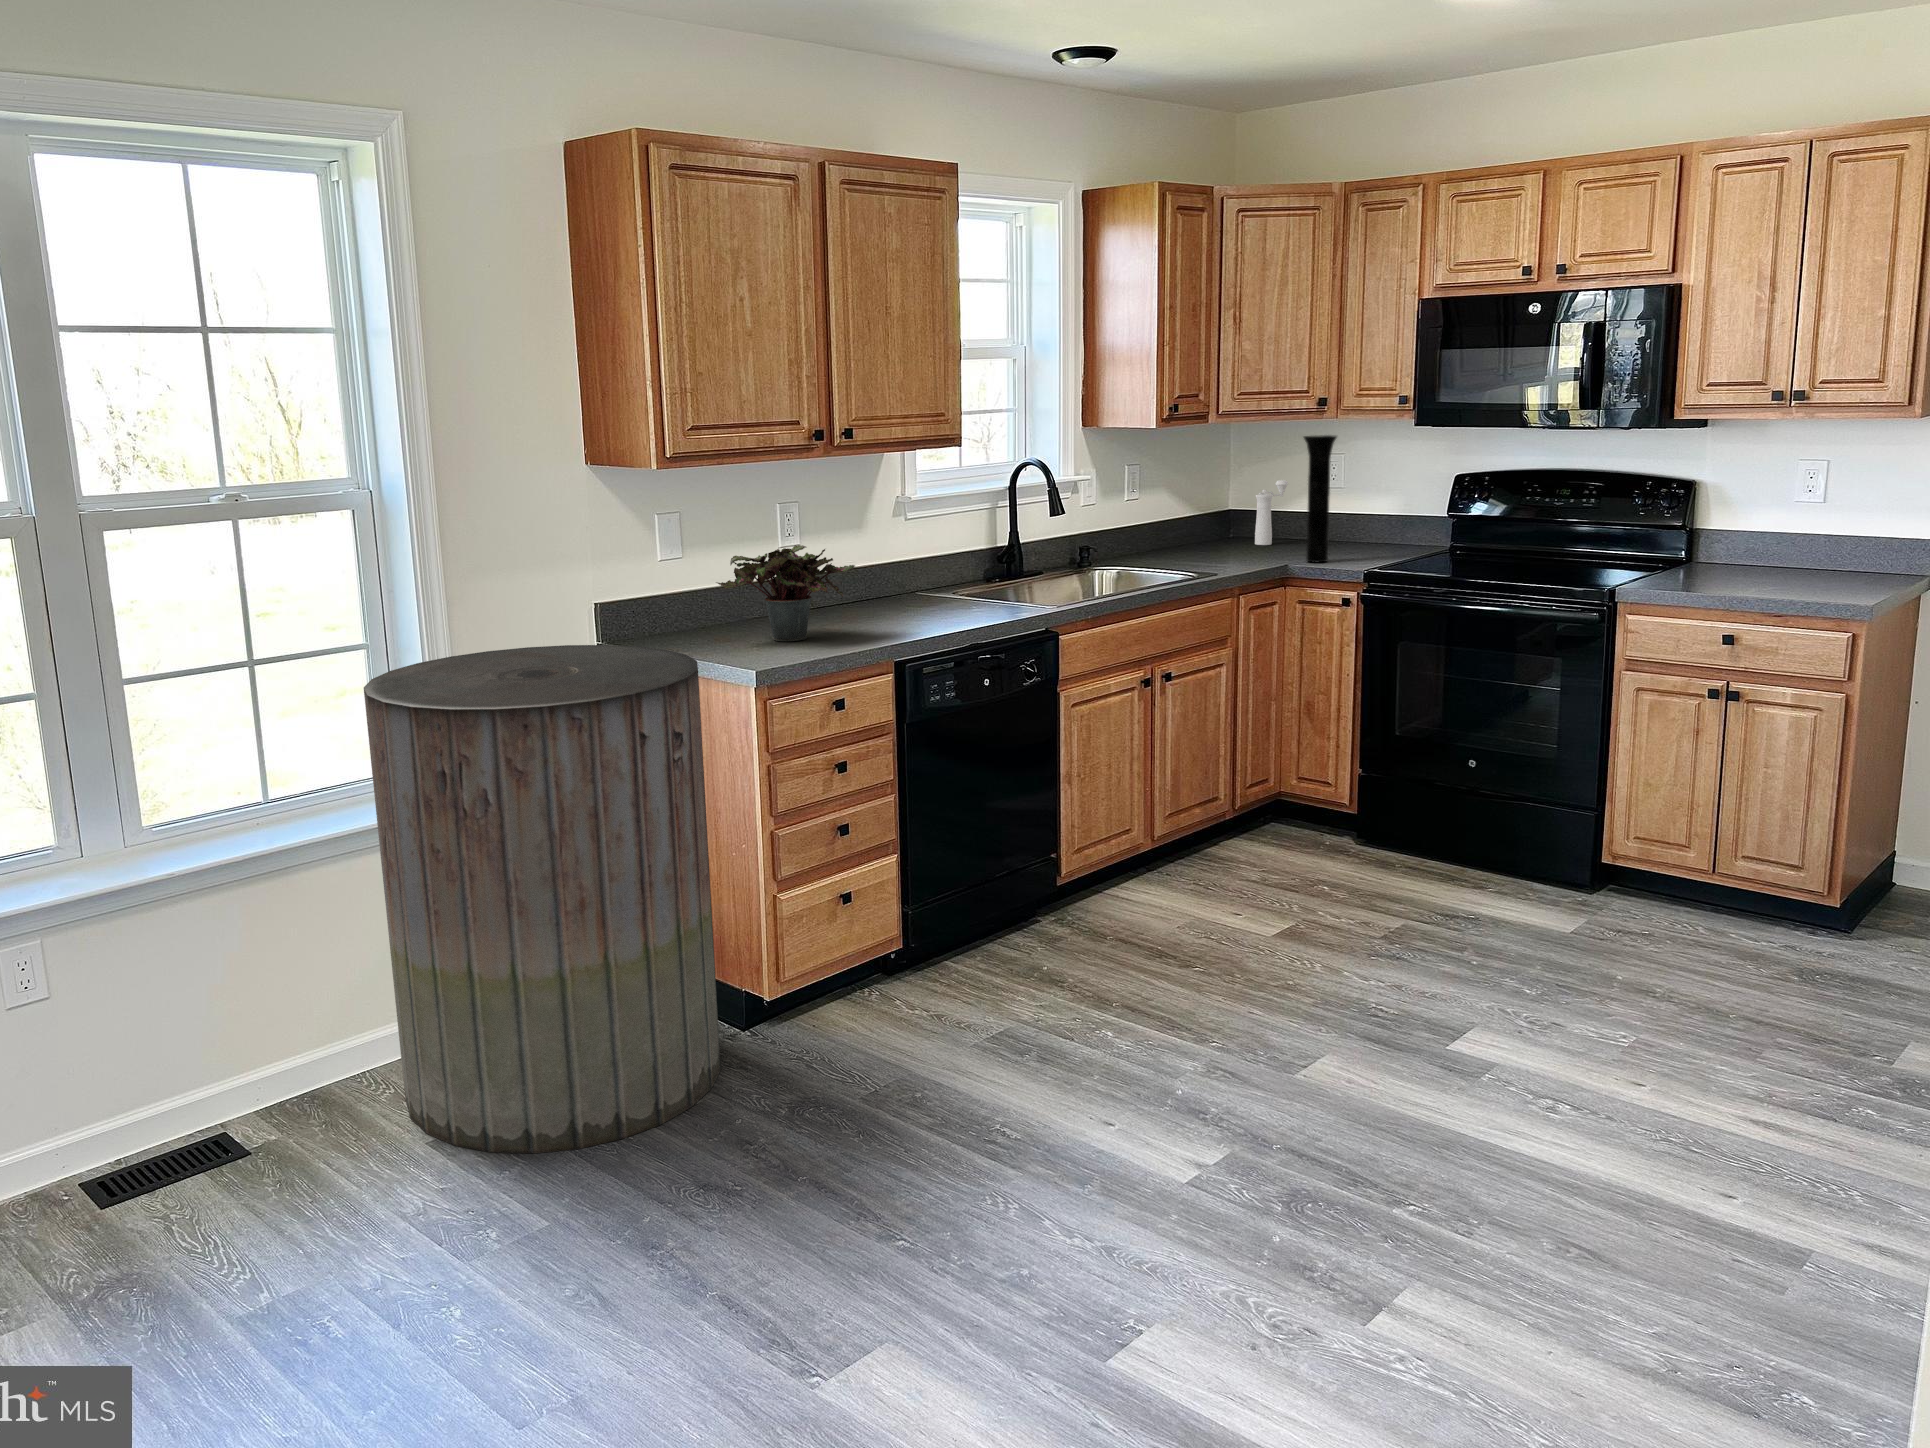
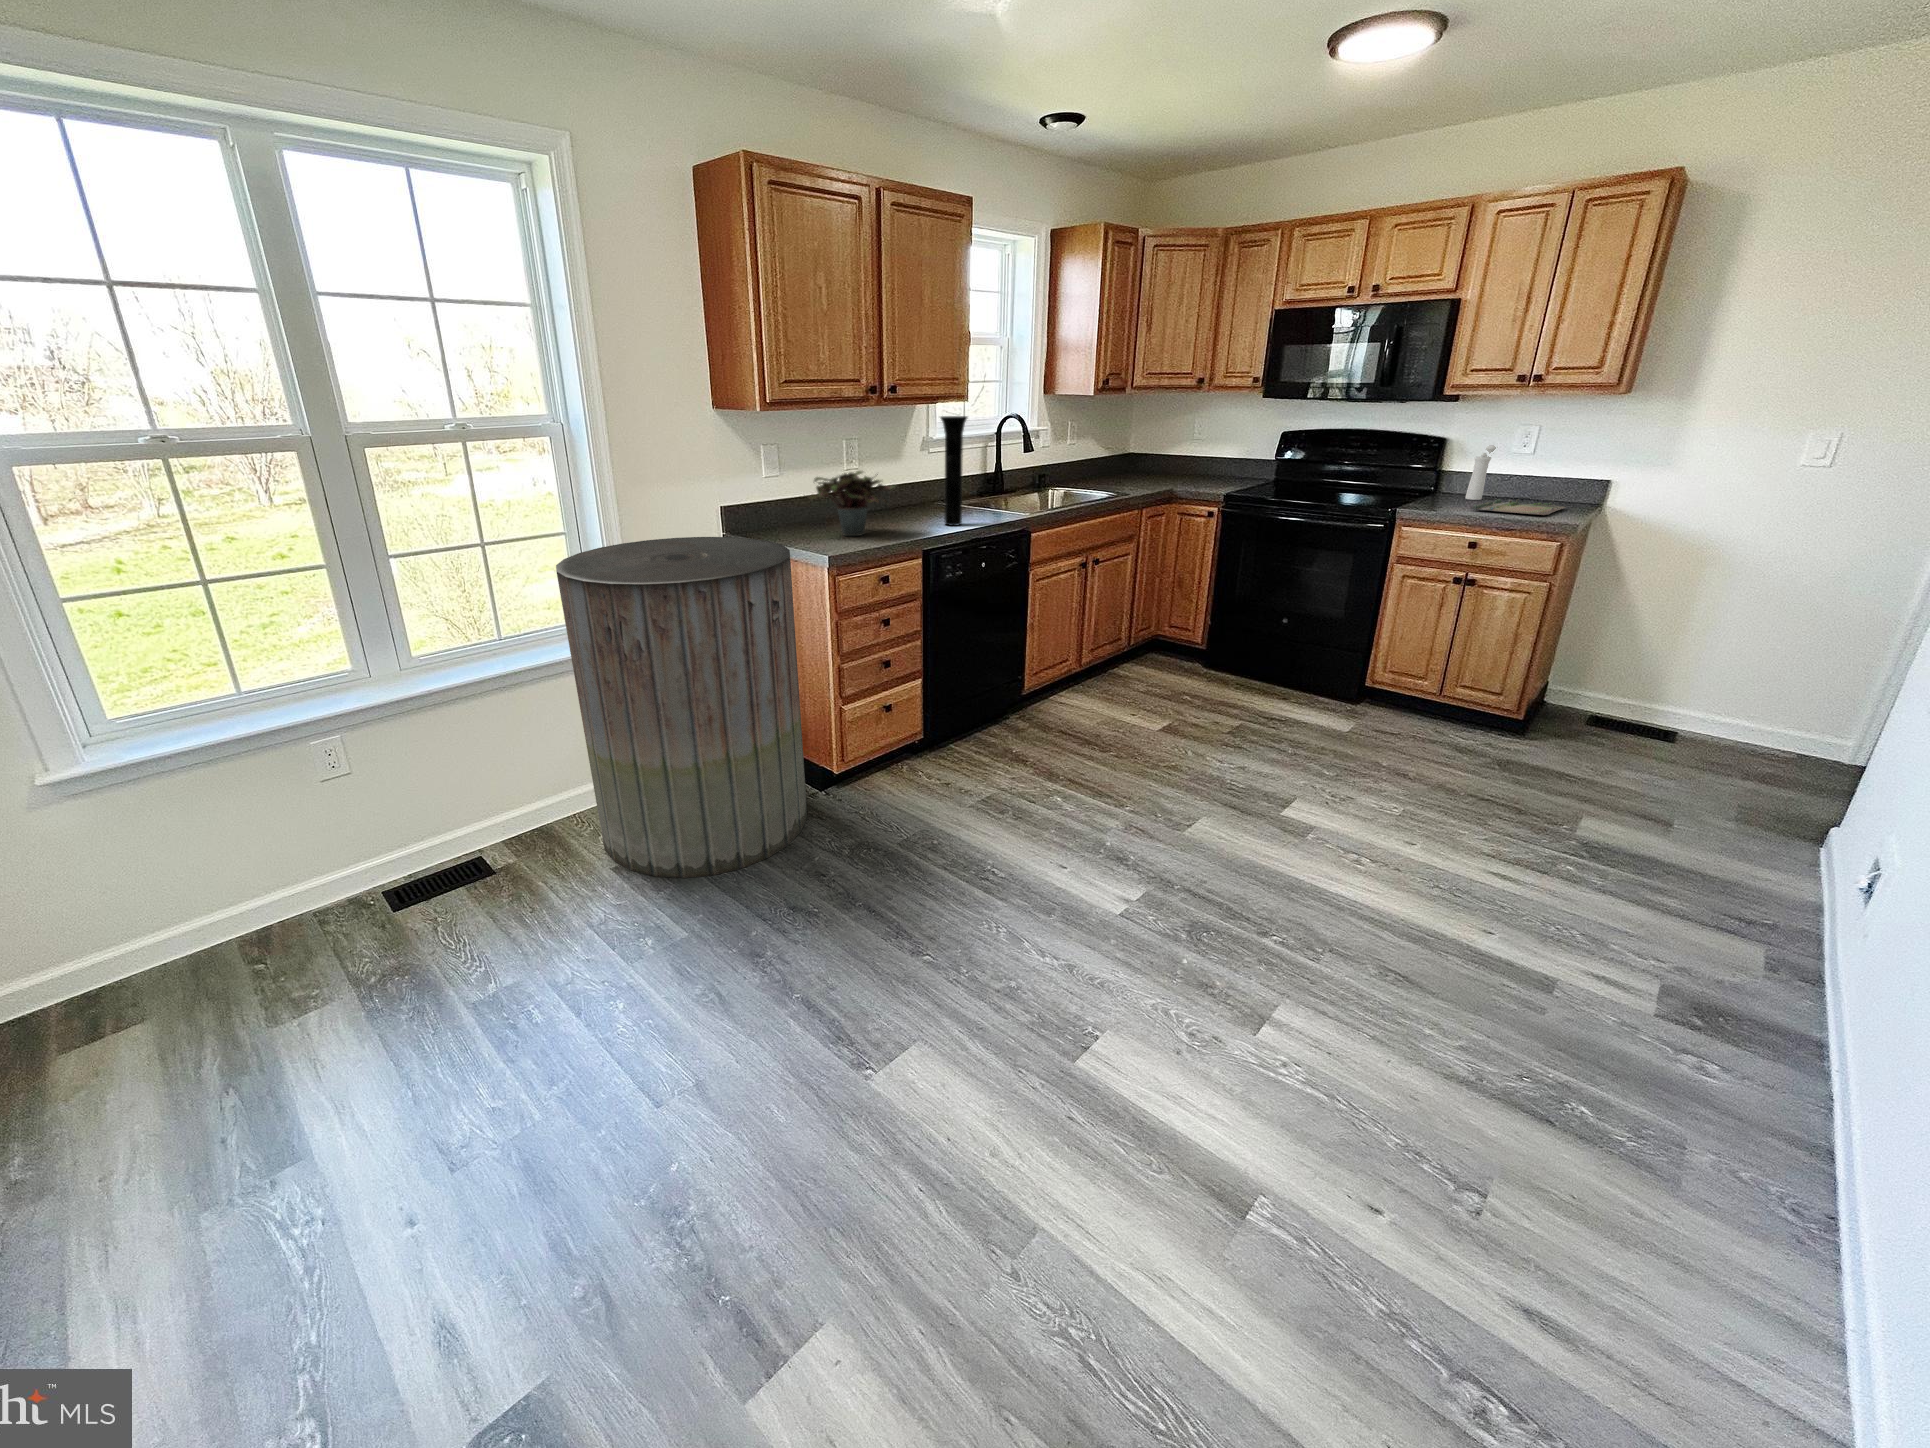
vase: present [1304,435,1337,562] -> present [941,416,967,526]
pepper mill: present [1255,480,1288,545] -> present [1465,445,1496,500]
tray: none [1724,567,1866,593] -> present [1472,499,1565,515]

